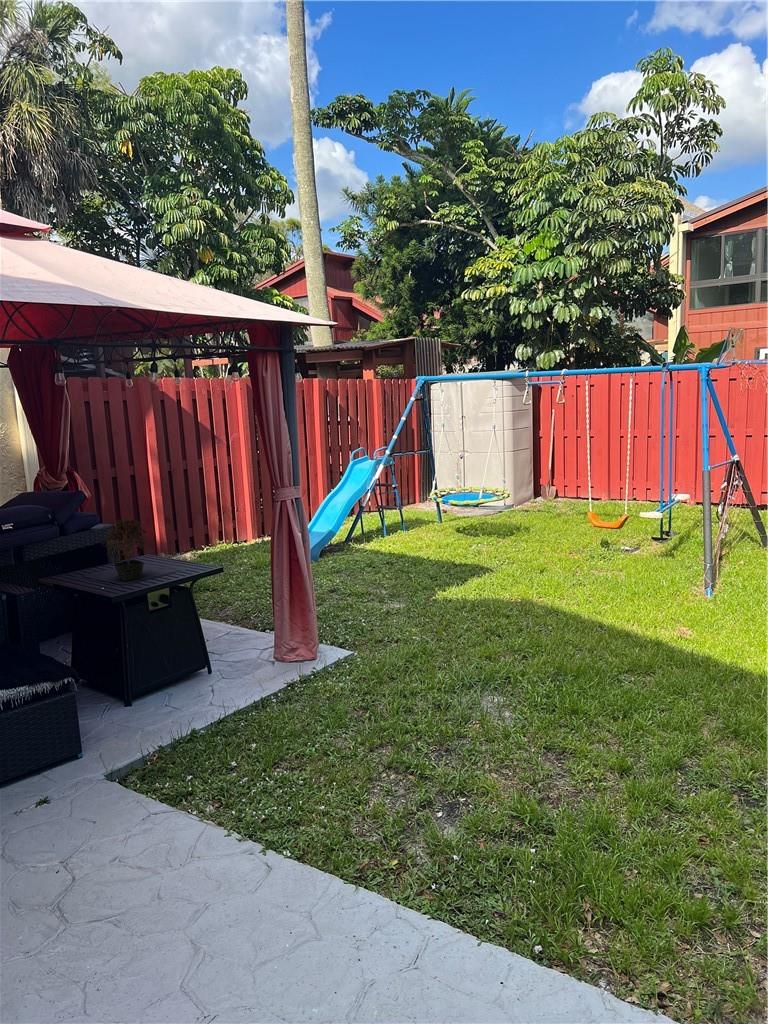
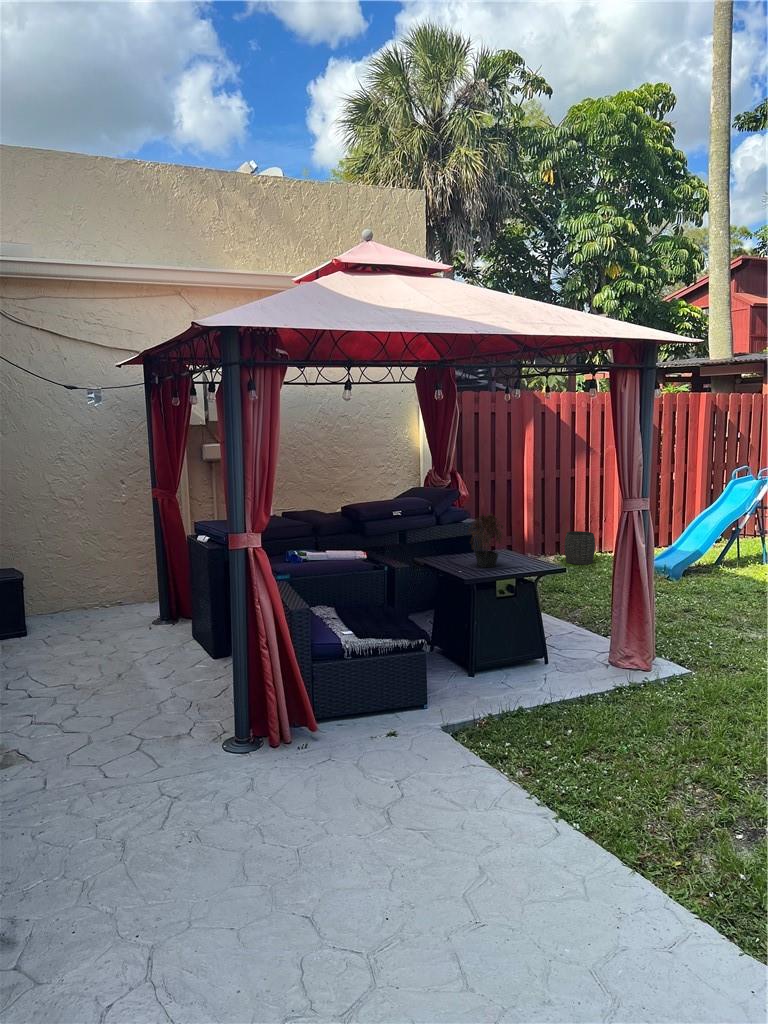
woven basket: none [200,522,231,557] -> present [565,531,595,565]

